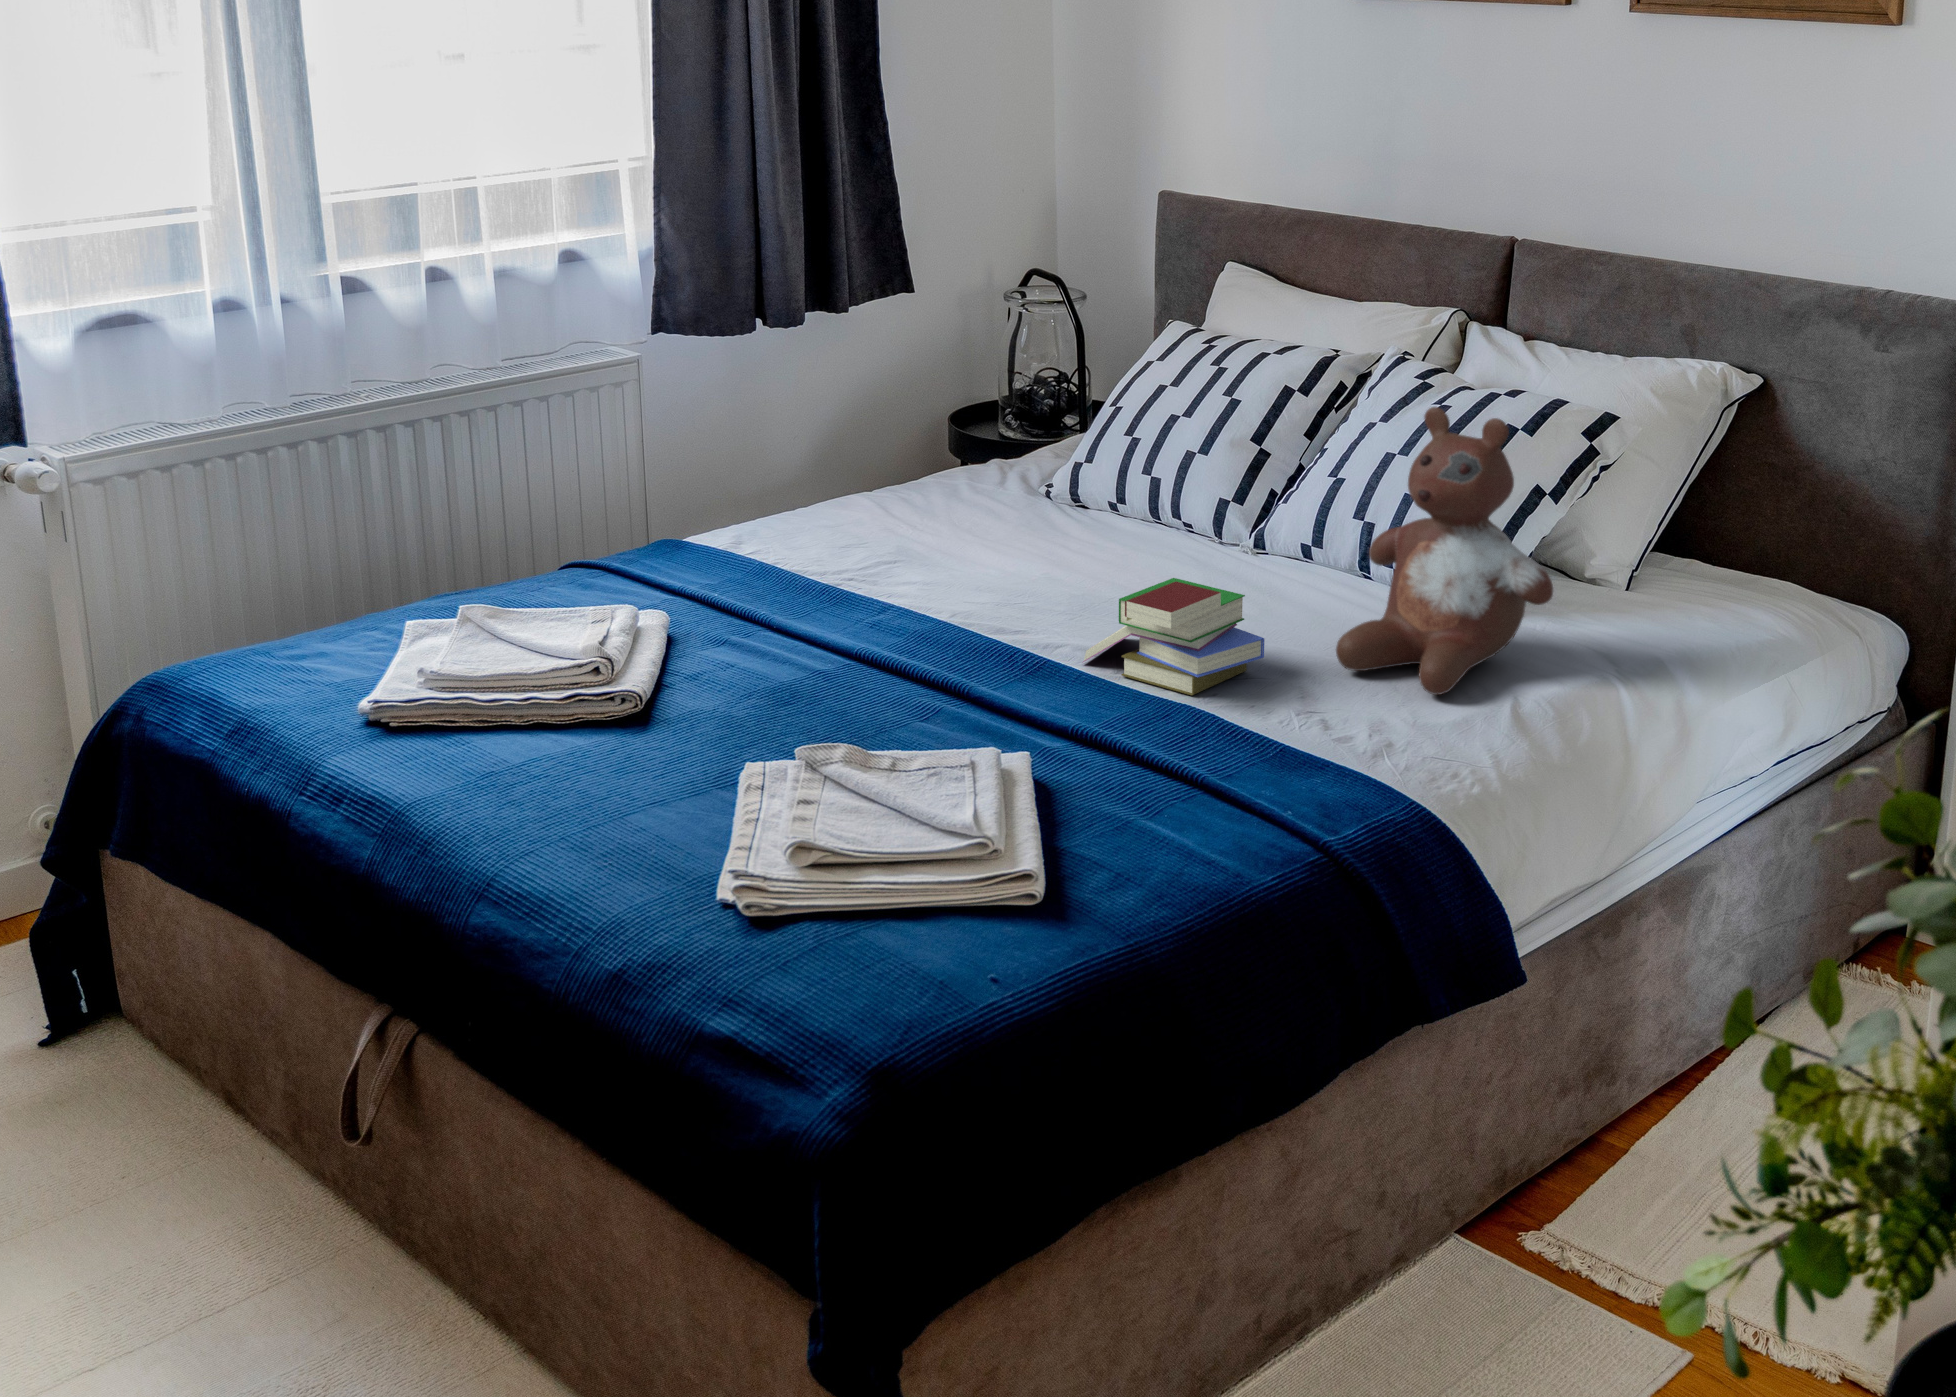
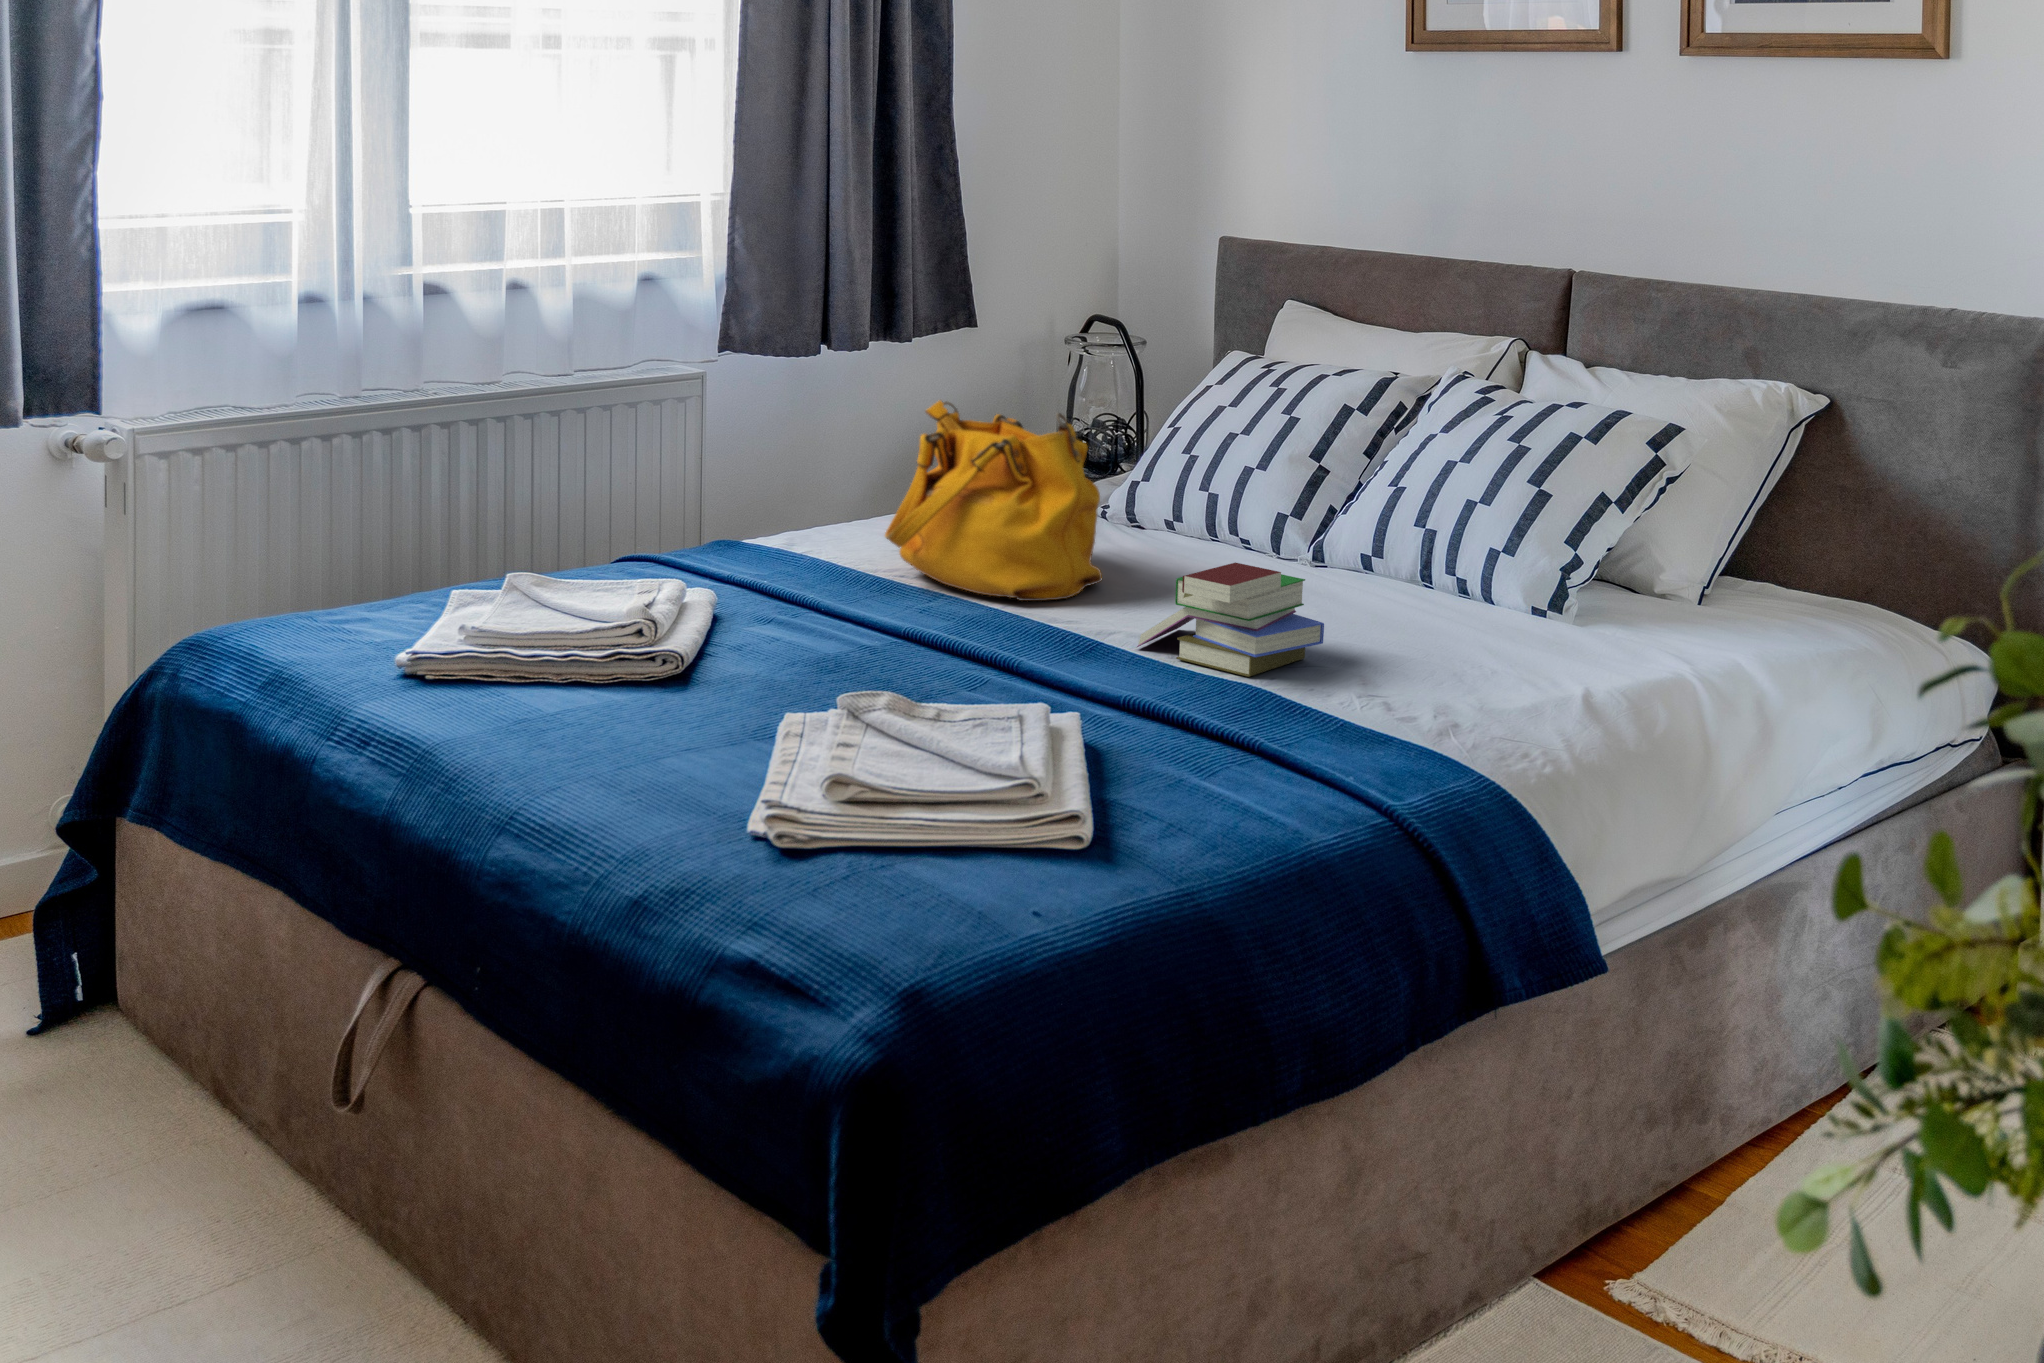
handbag: none [832,403,1048,608] -> present [885,400,1102,601]
stuffed bear: present [1336,407,1553,695] -> none [1397,393,1622,682]

